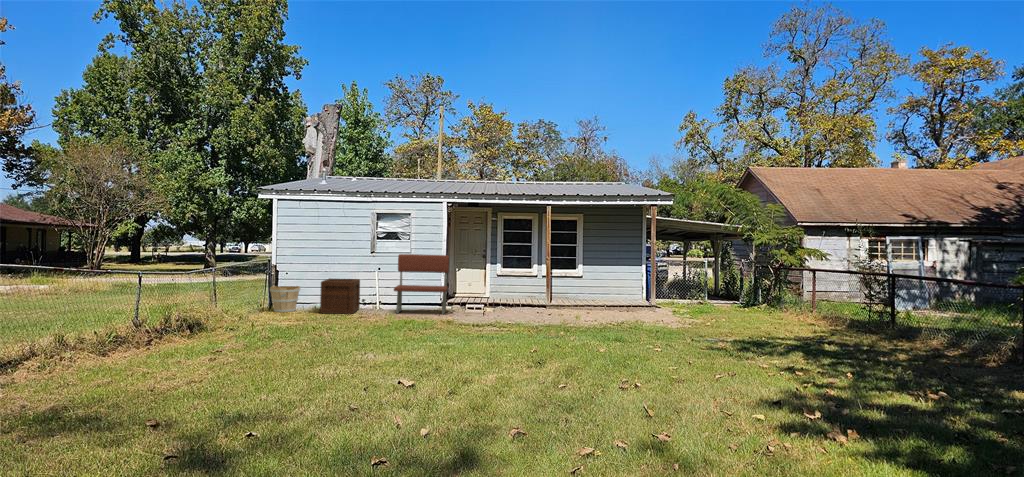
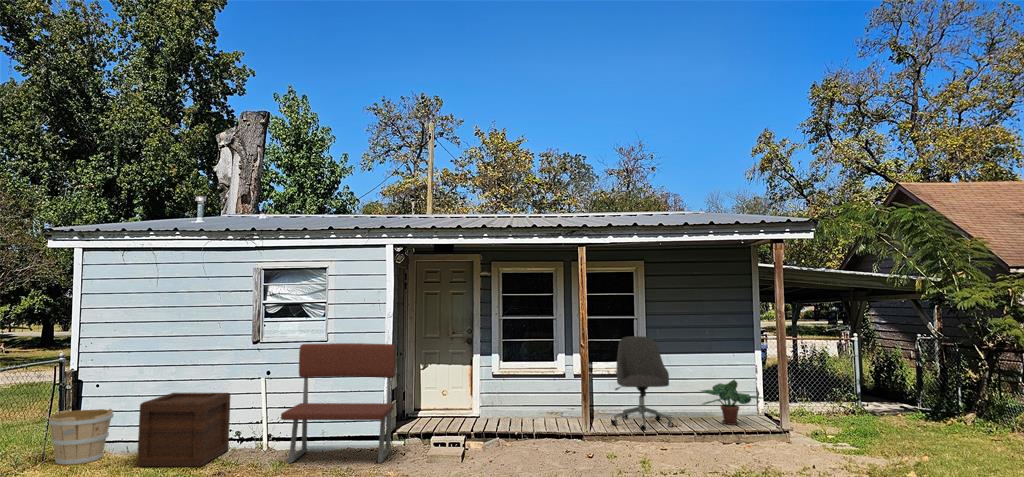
chair: none [561,256,594,304] -> present [611,336,673,431]
potted plant: none [609,279,644,303] -> present [702,380,762,425]

